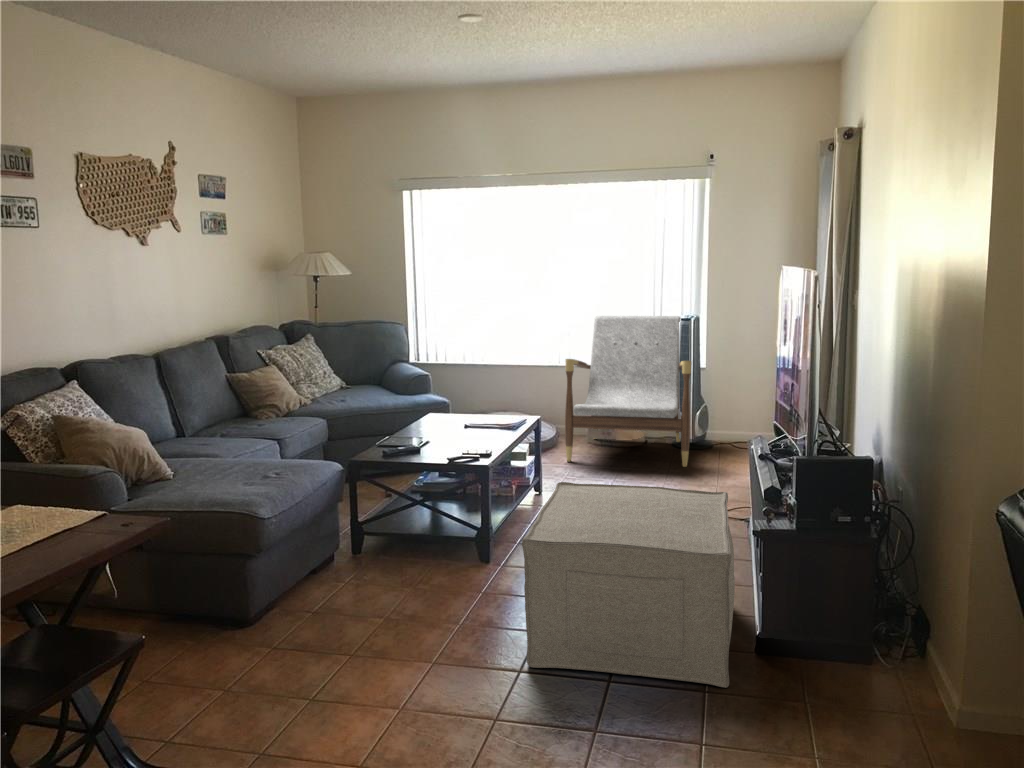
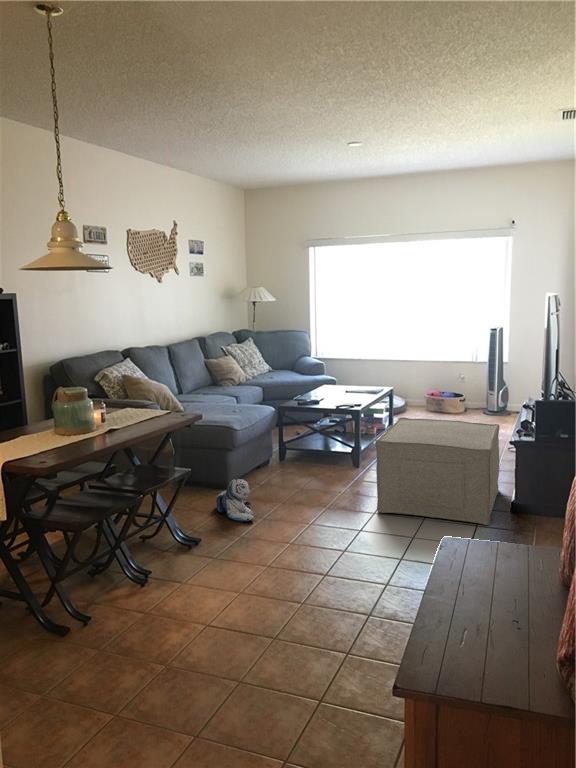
armchair: present [565,316,691,467] -> none [411,327,494,425]
plush toy: none [225,620,296,708] -> present [216,479,254,522]

